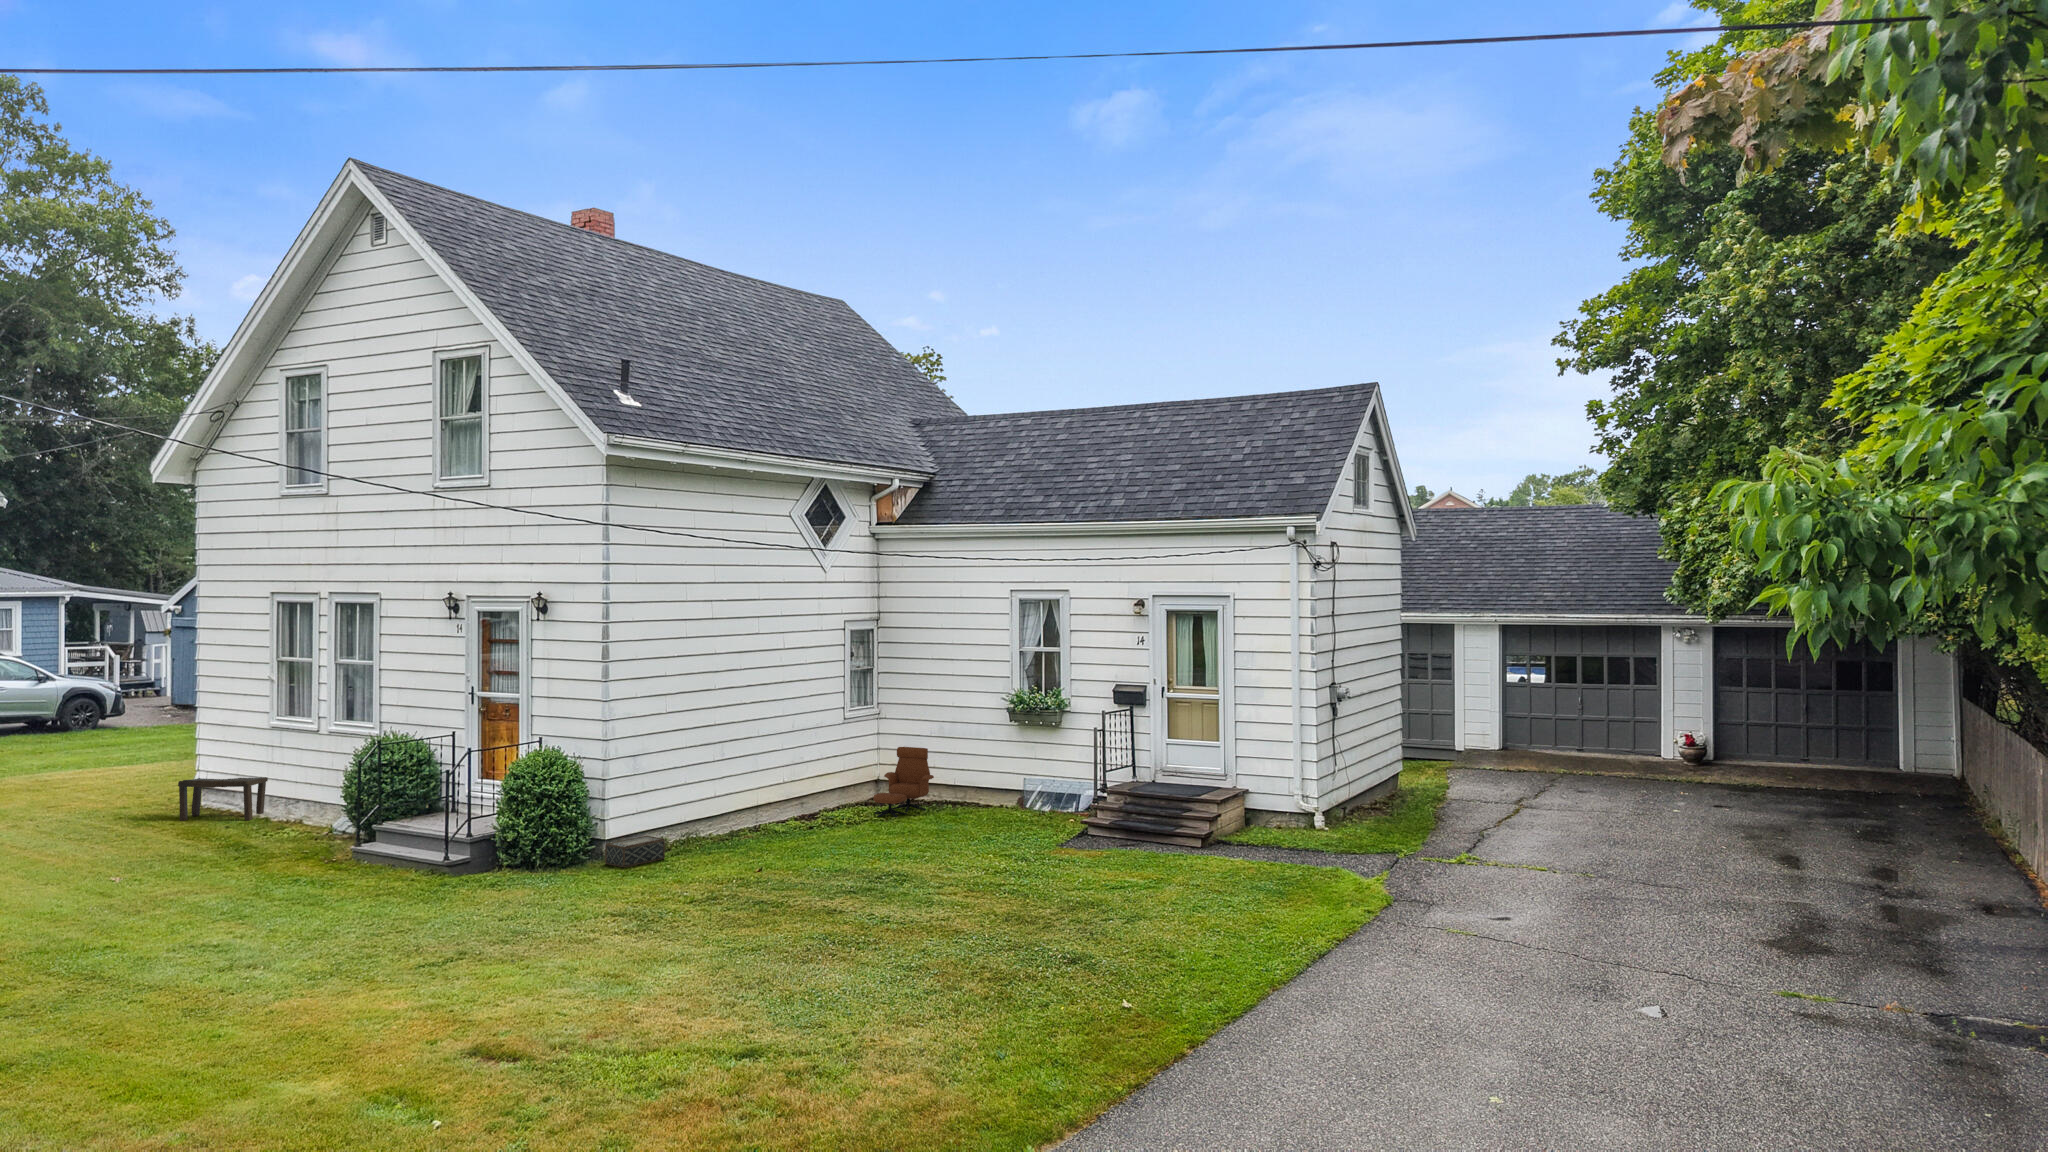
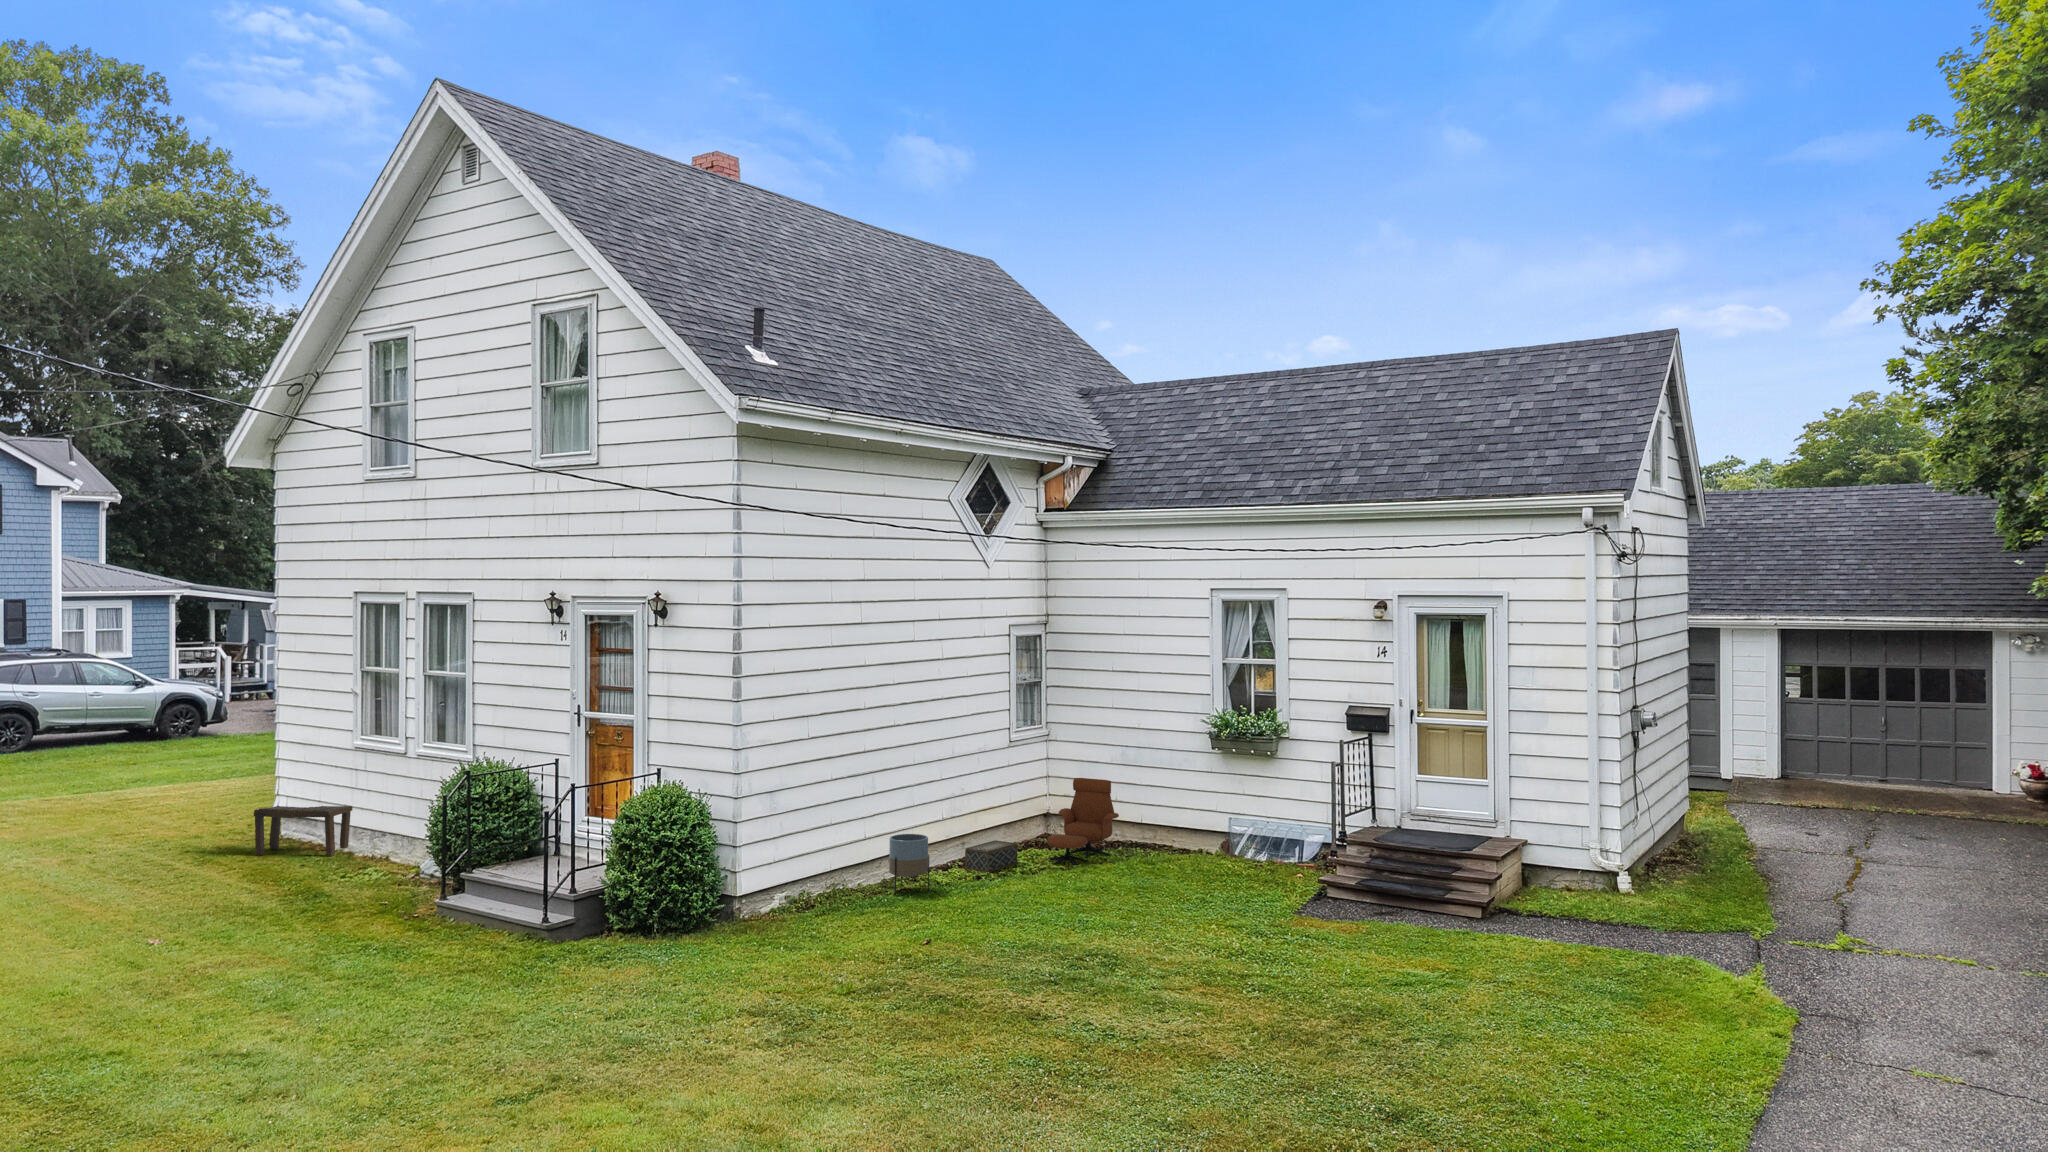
planter: none [736,791,770,840] -> present [889,834,929,895]
woven basket: present [605,836,665,867] -> present [965,840,1017,872]

